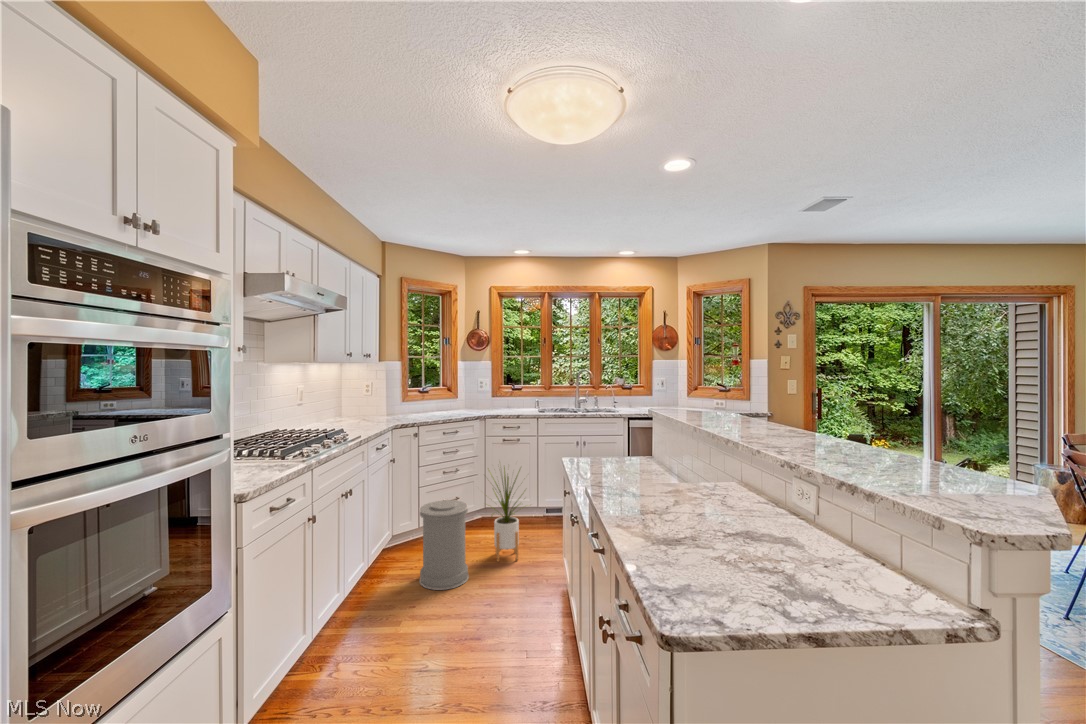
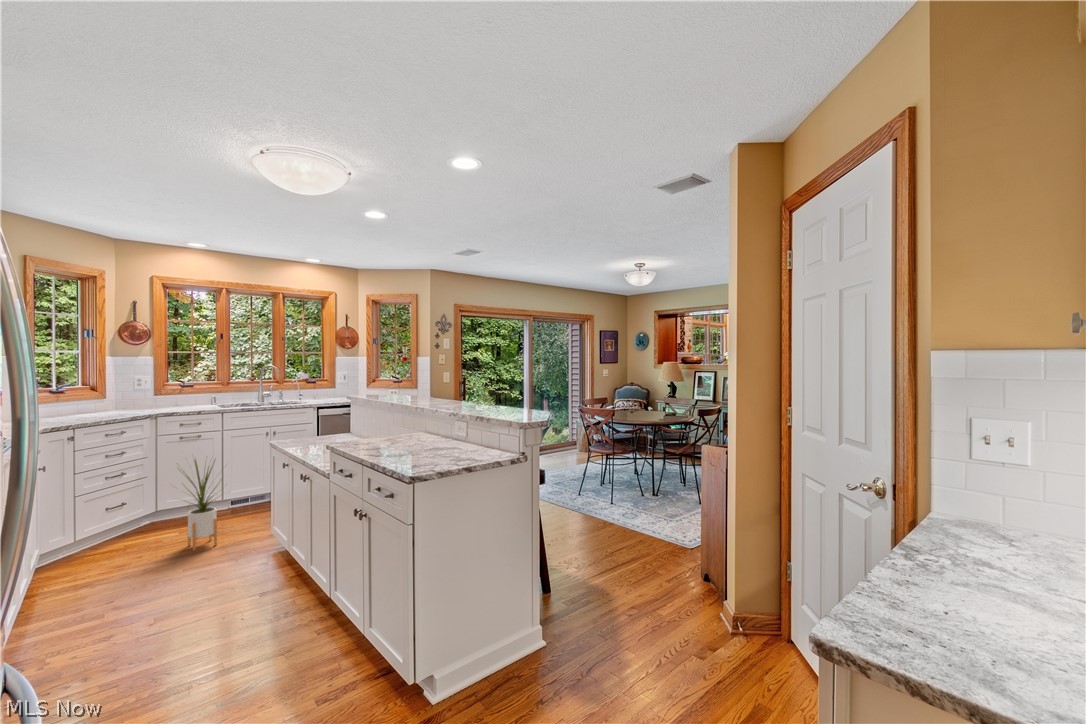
trash can: present [419,500,469,590] -> none [103,497,167,586]

